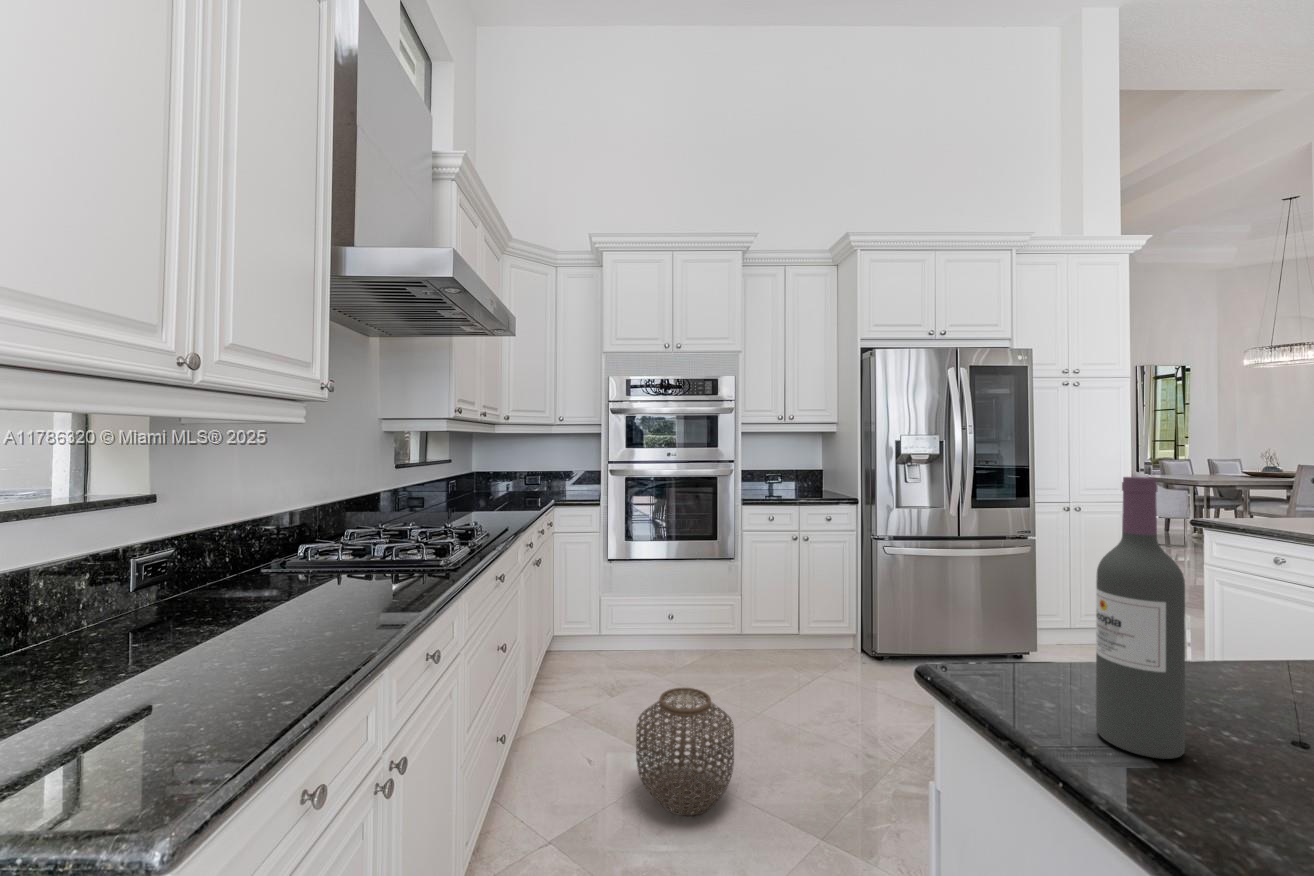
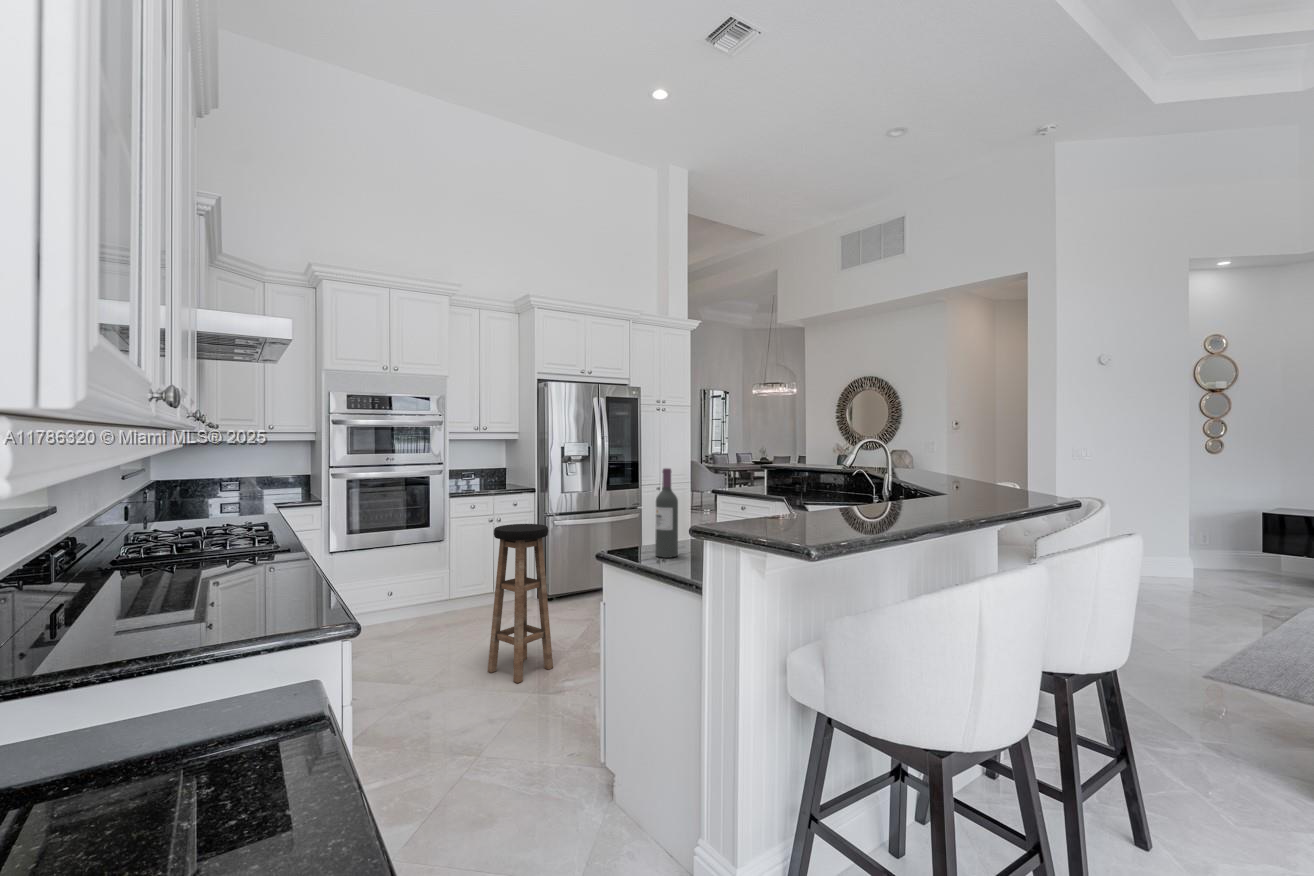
bar stool: none [767,553,868,807] -> present [488,524,553,683]
woven basket: present [636,688,734,816] -> none [399,624,471,708]

